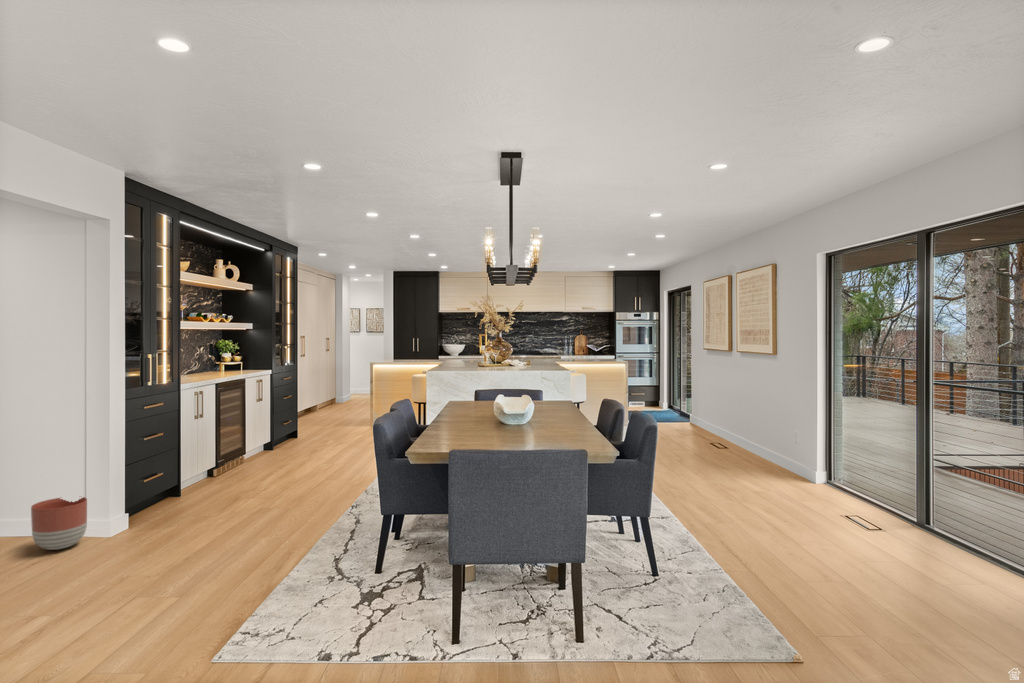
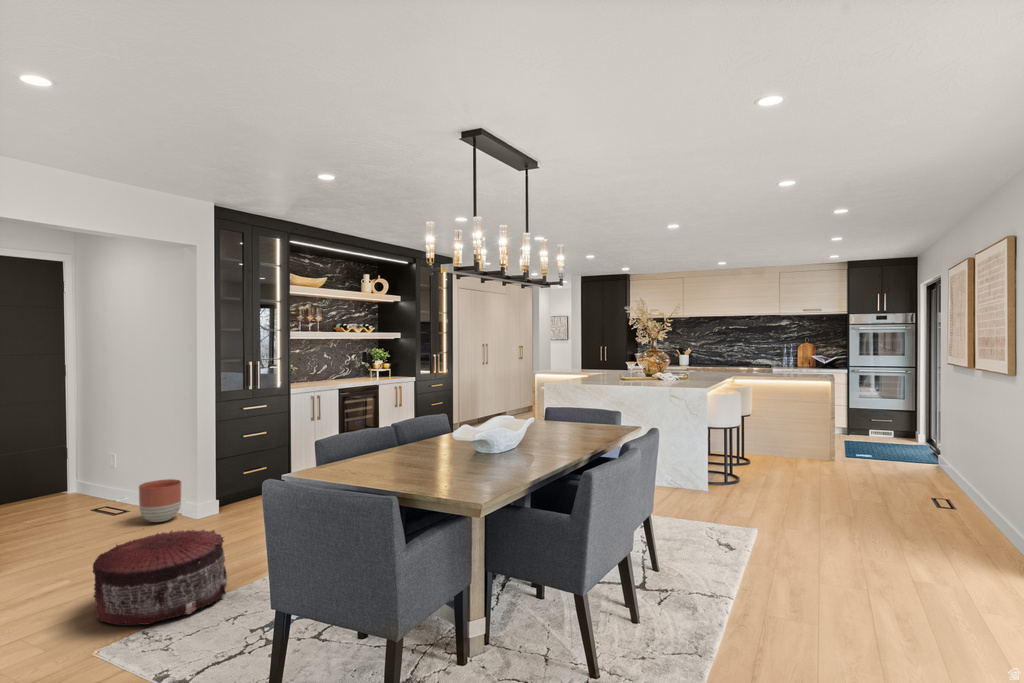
pouf: none [143,529,288,639] -> present [93,530,227,625]

